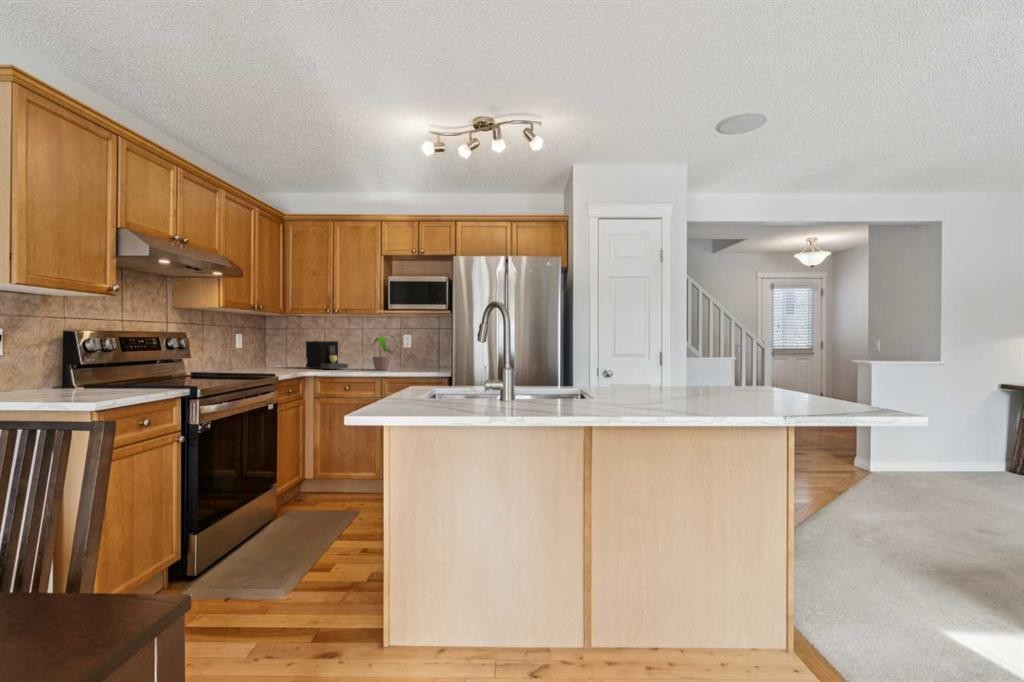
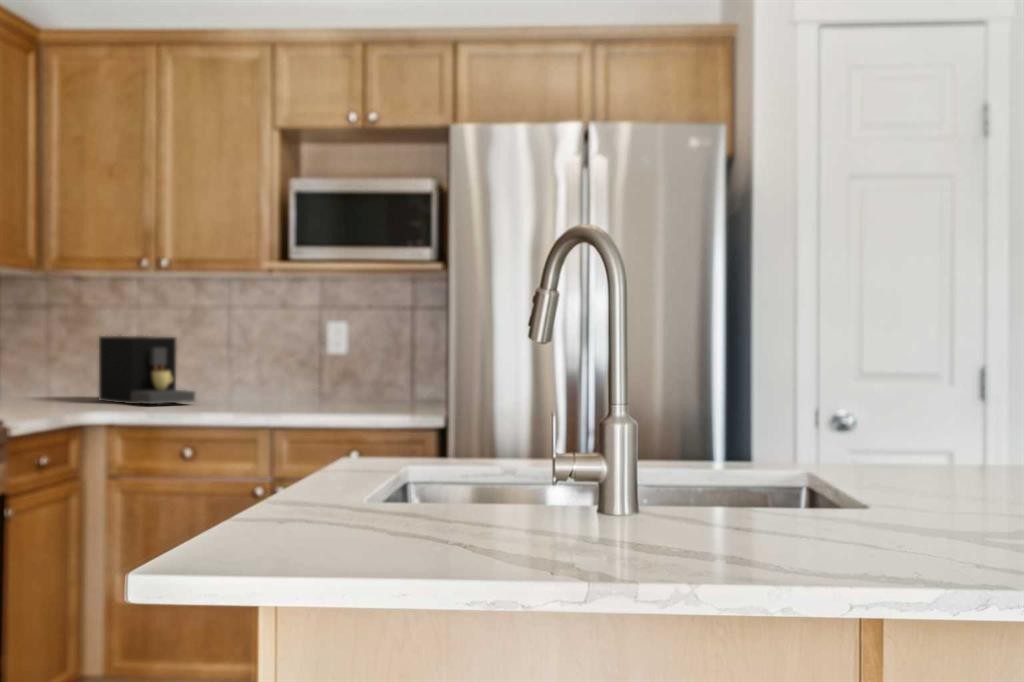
potted plant: present [372,335,397,370] -> none [229,322,324,408]

